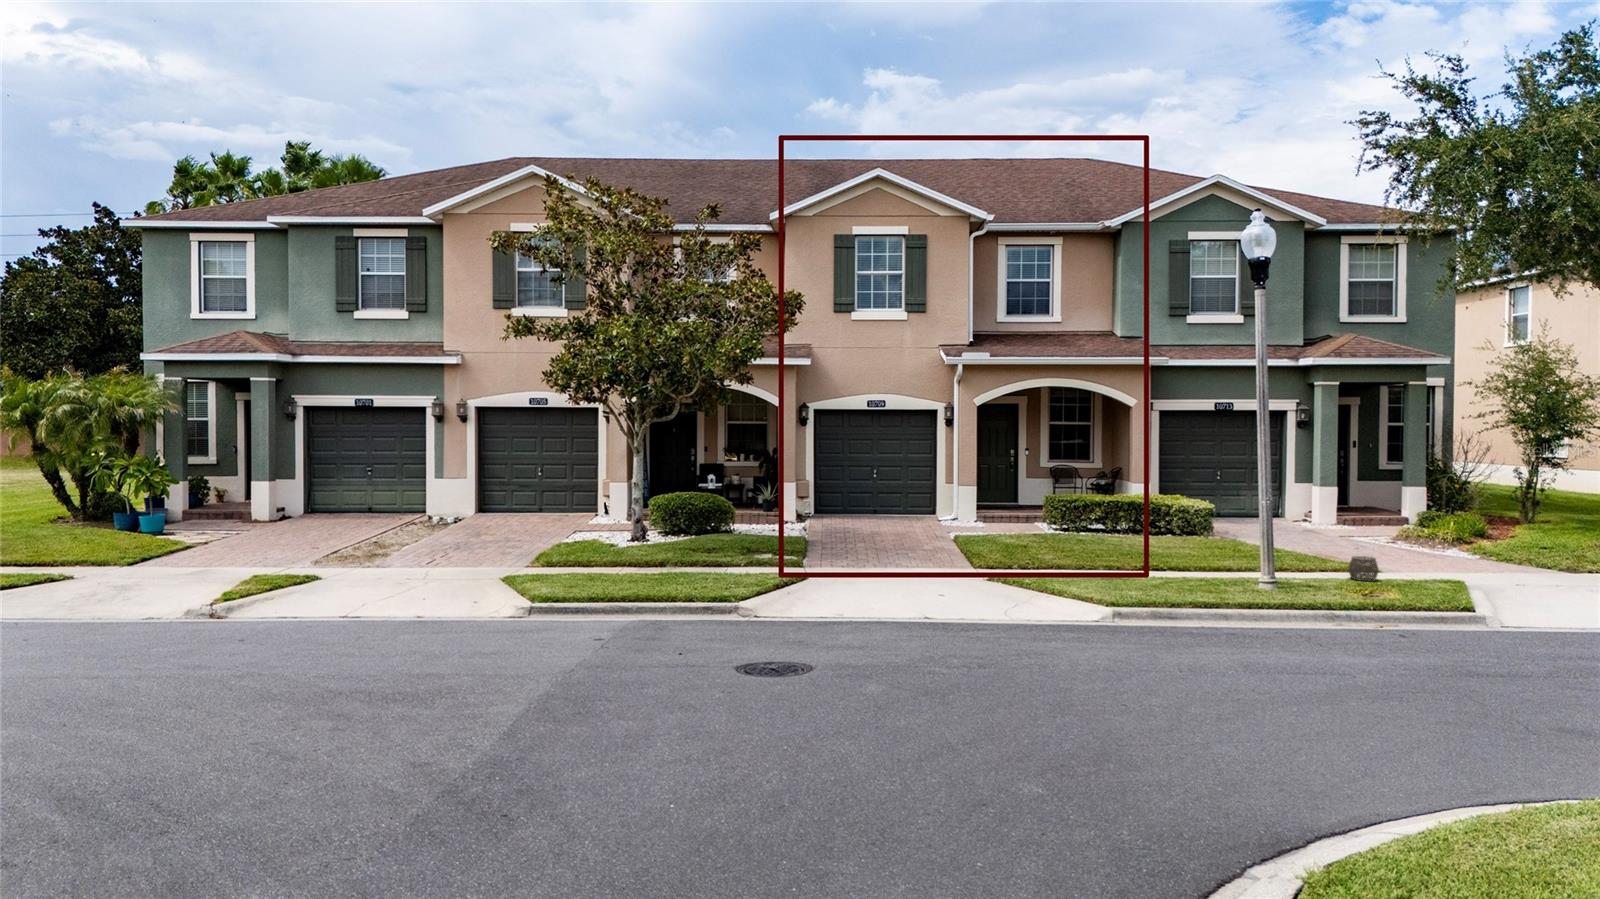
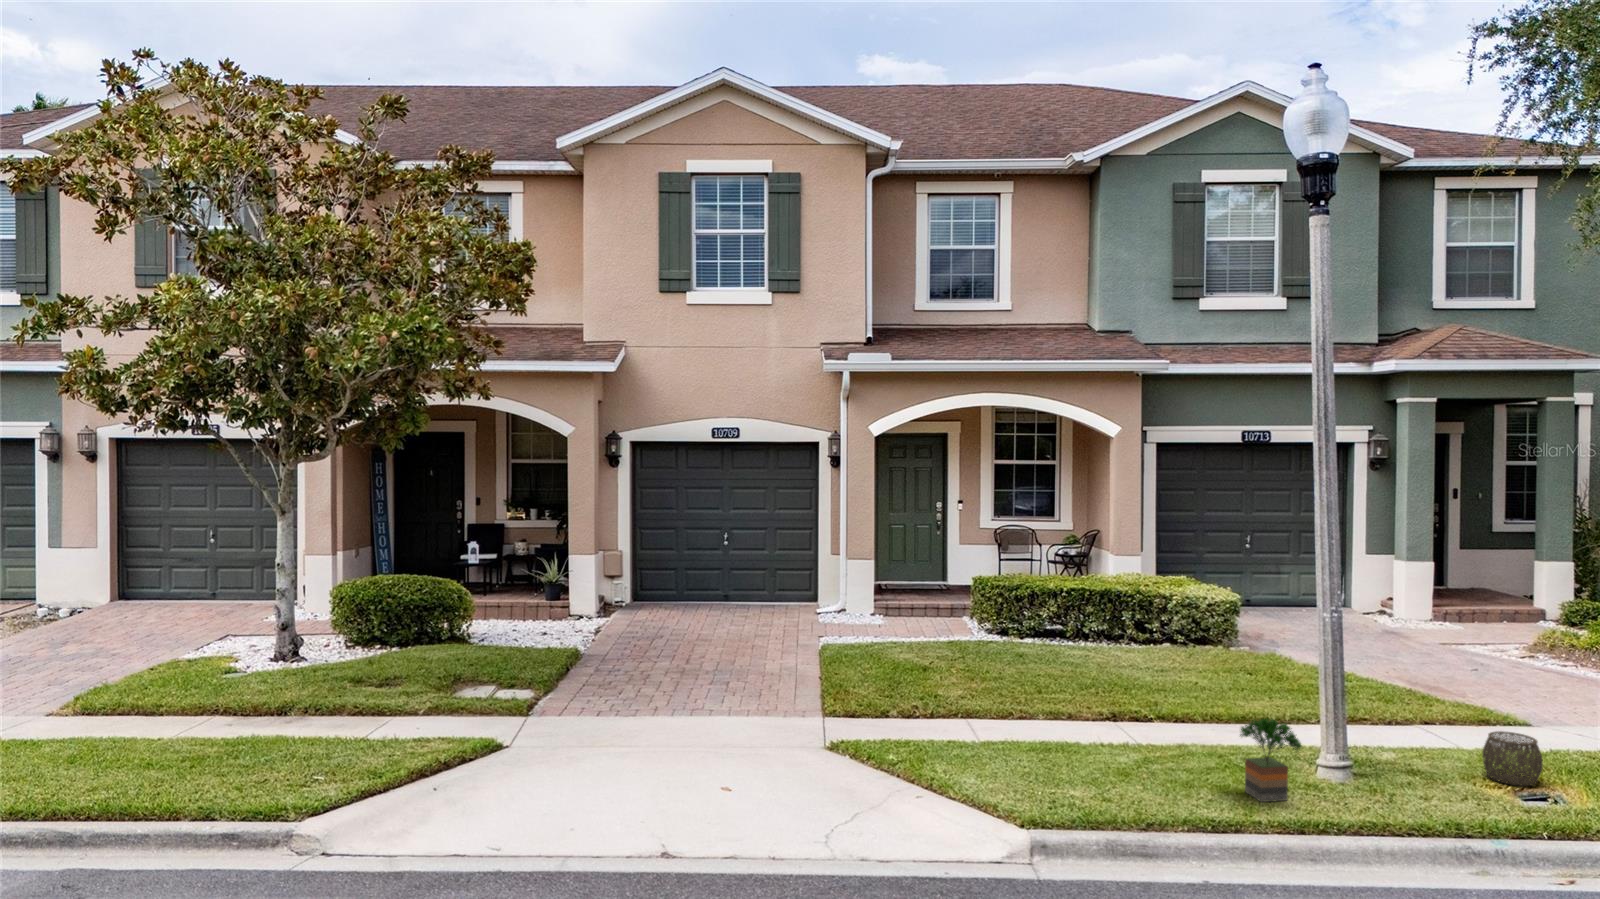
potted tree: none [1225,543,1257,583] -> present [1240,719,1302,802]

